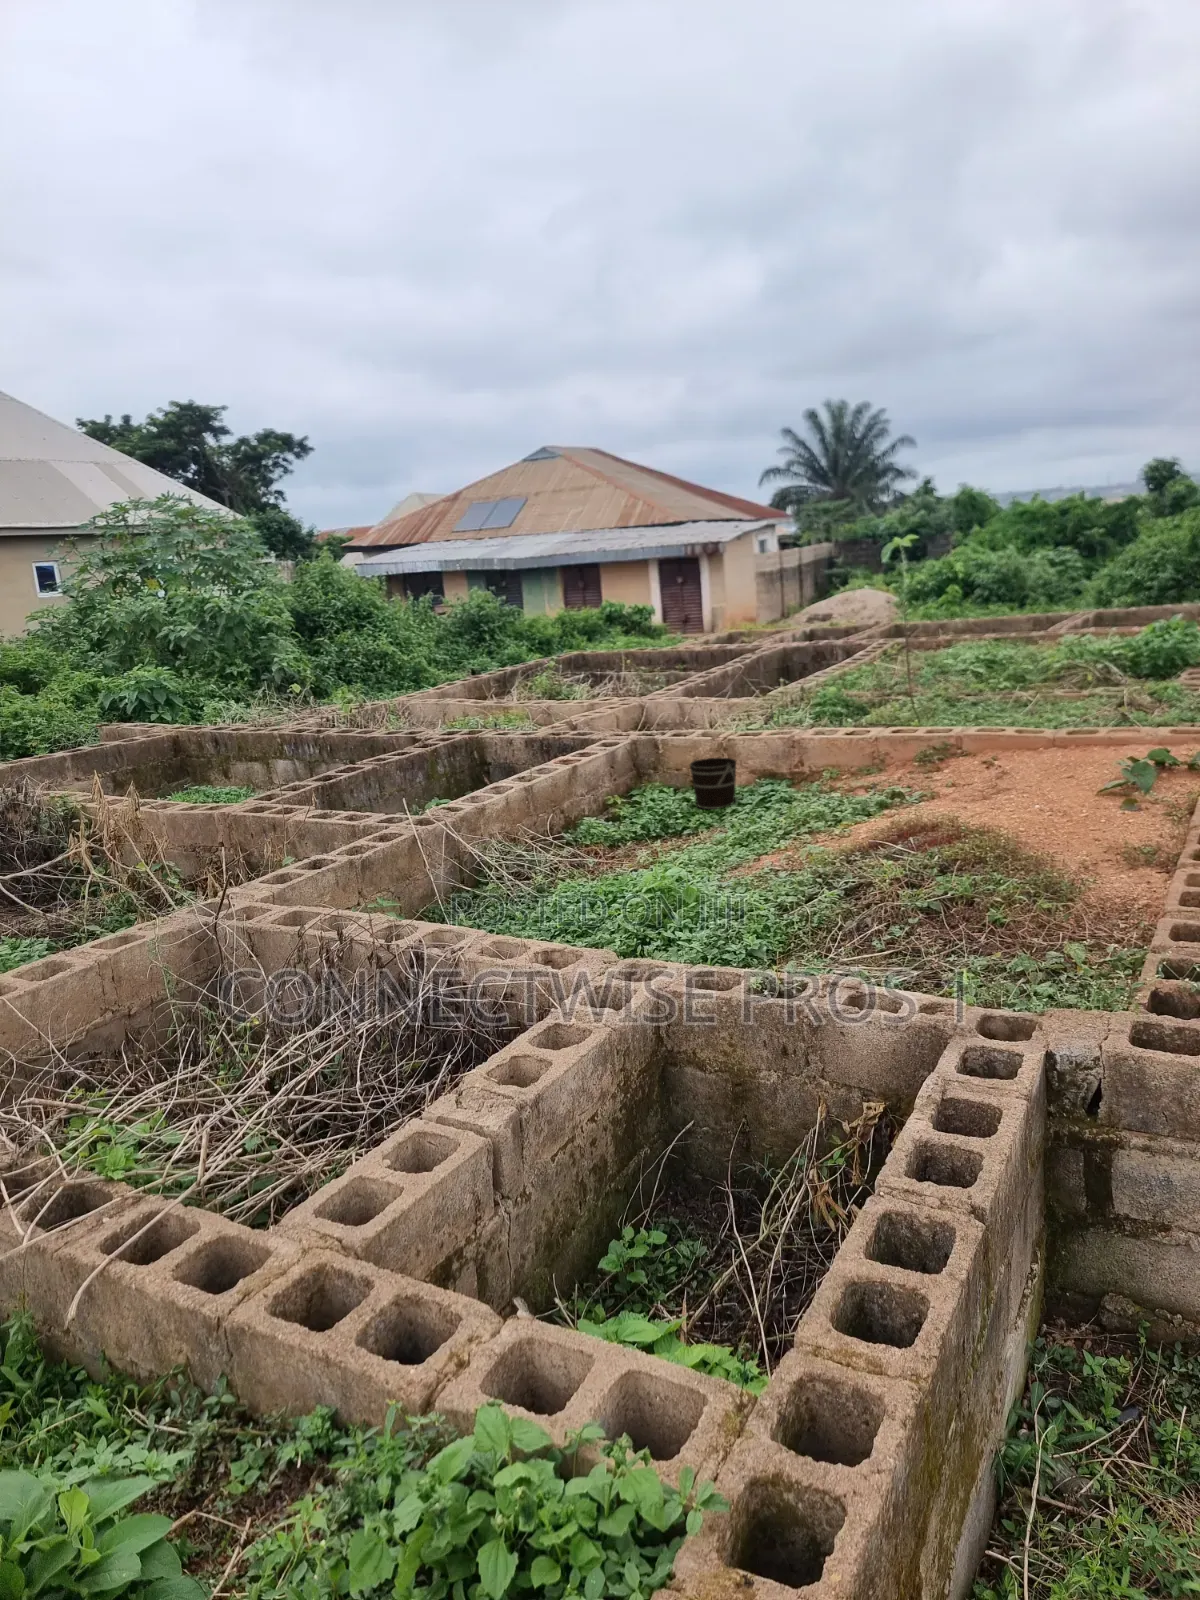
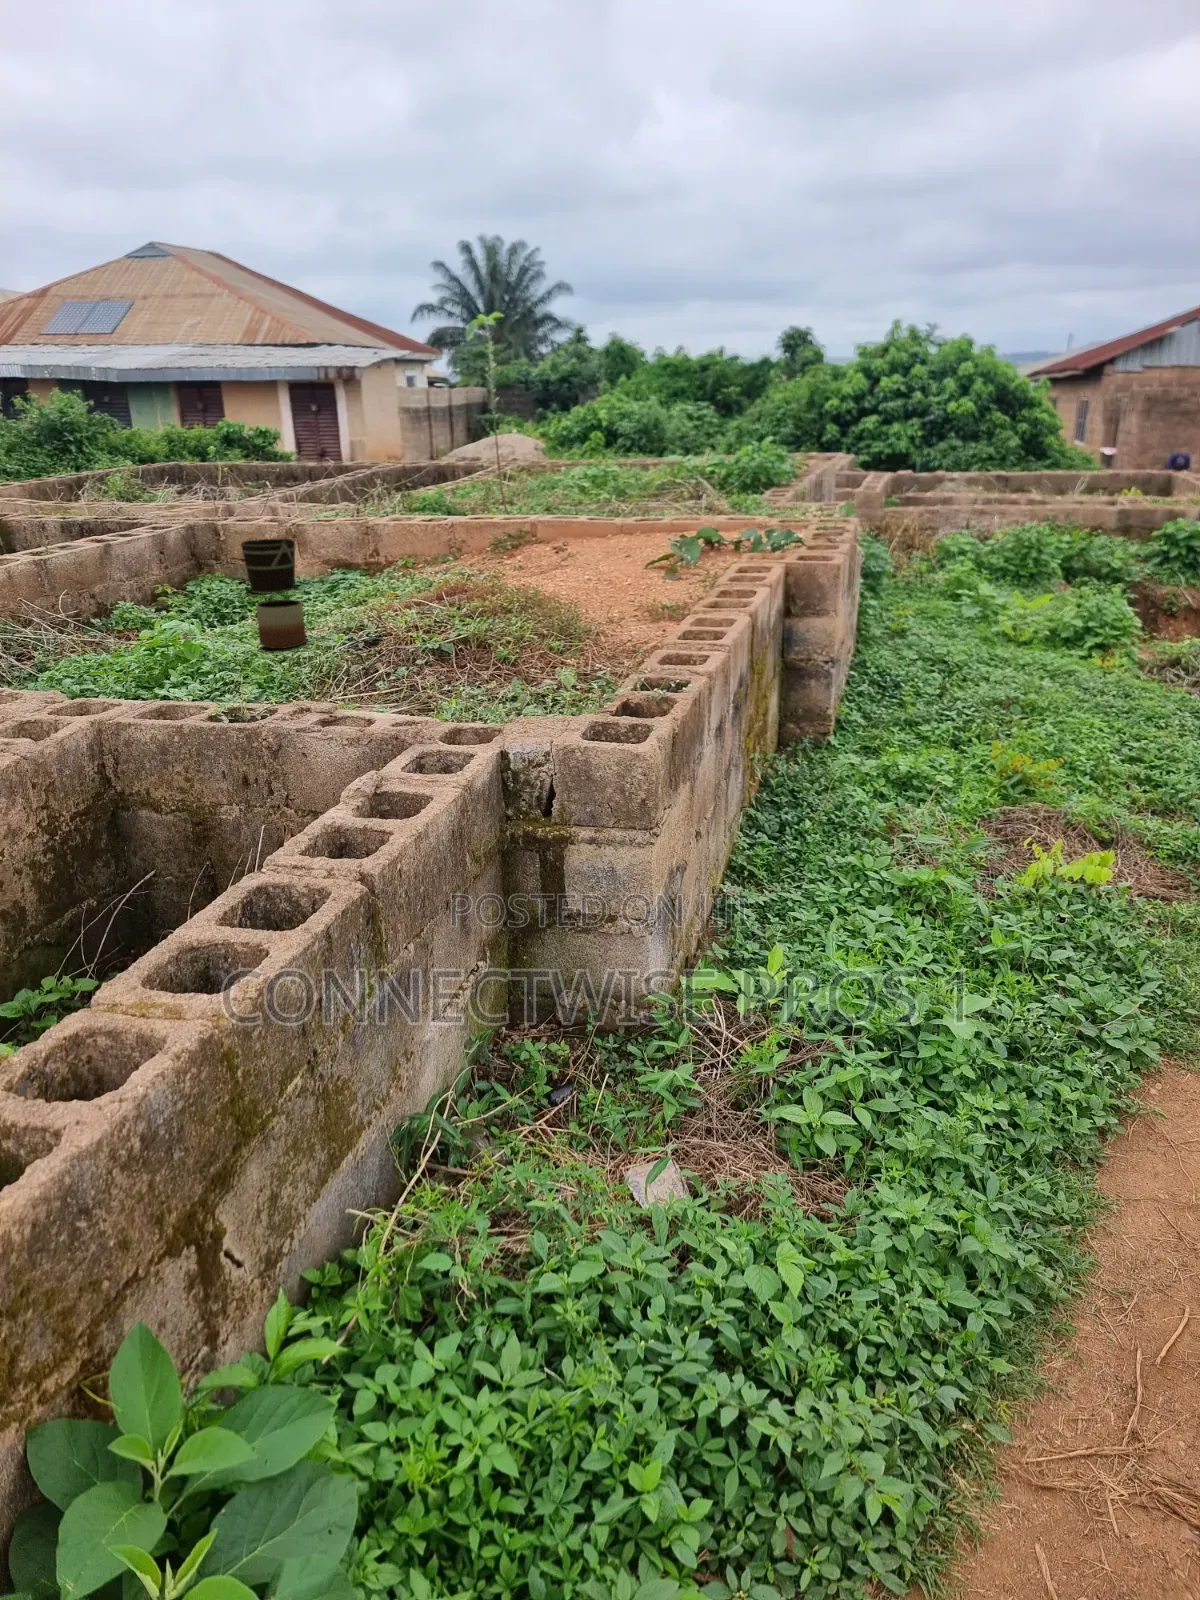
planter: none [733,837,775,883] -> present [256,599,306,649]

